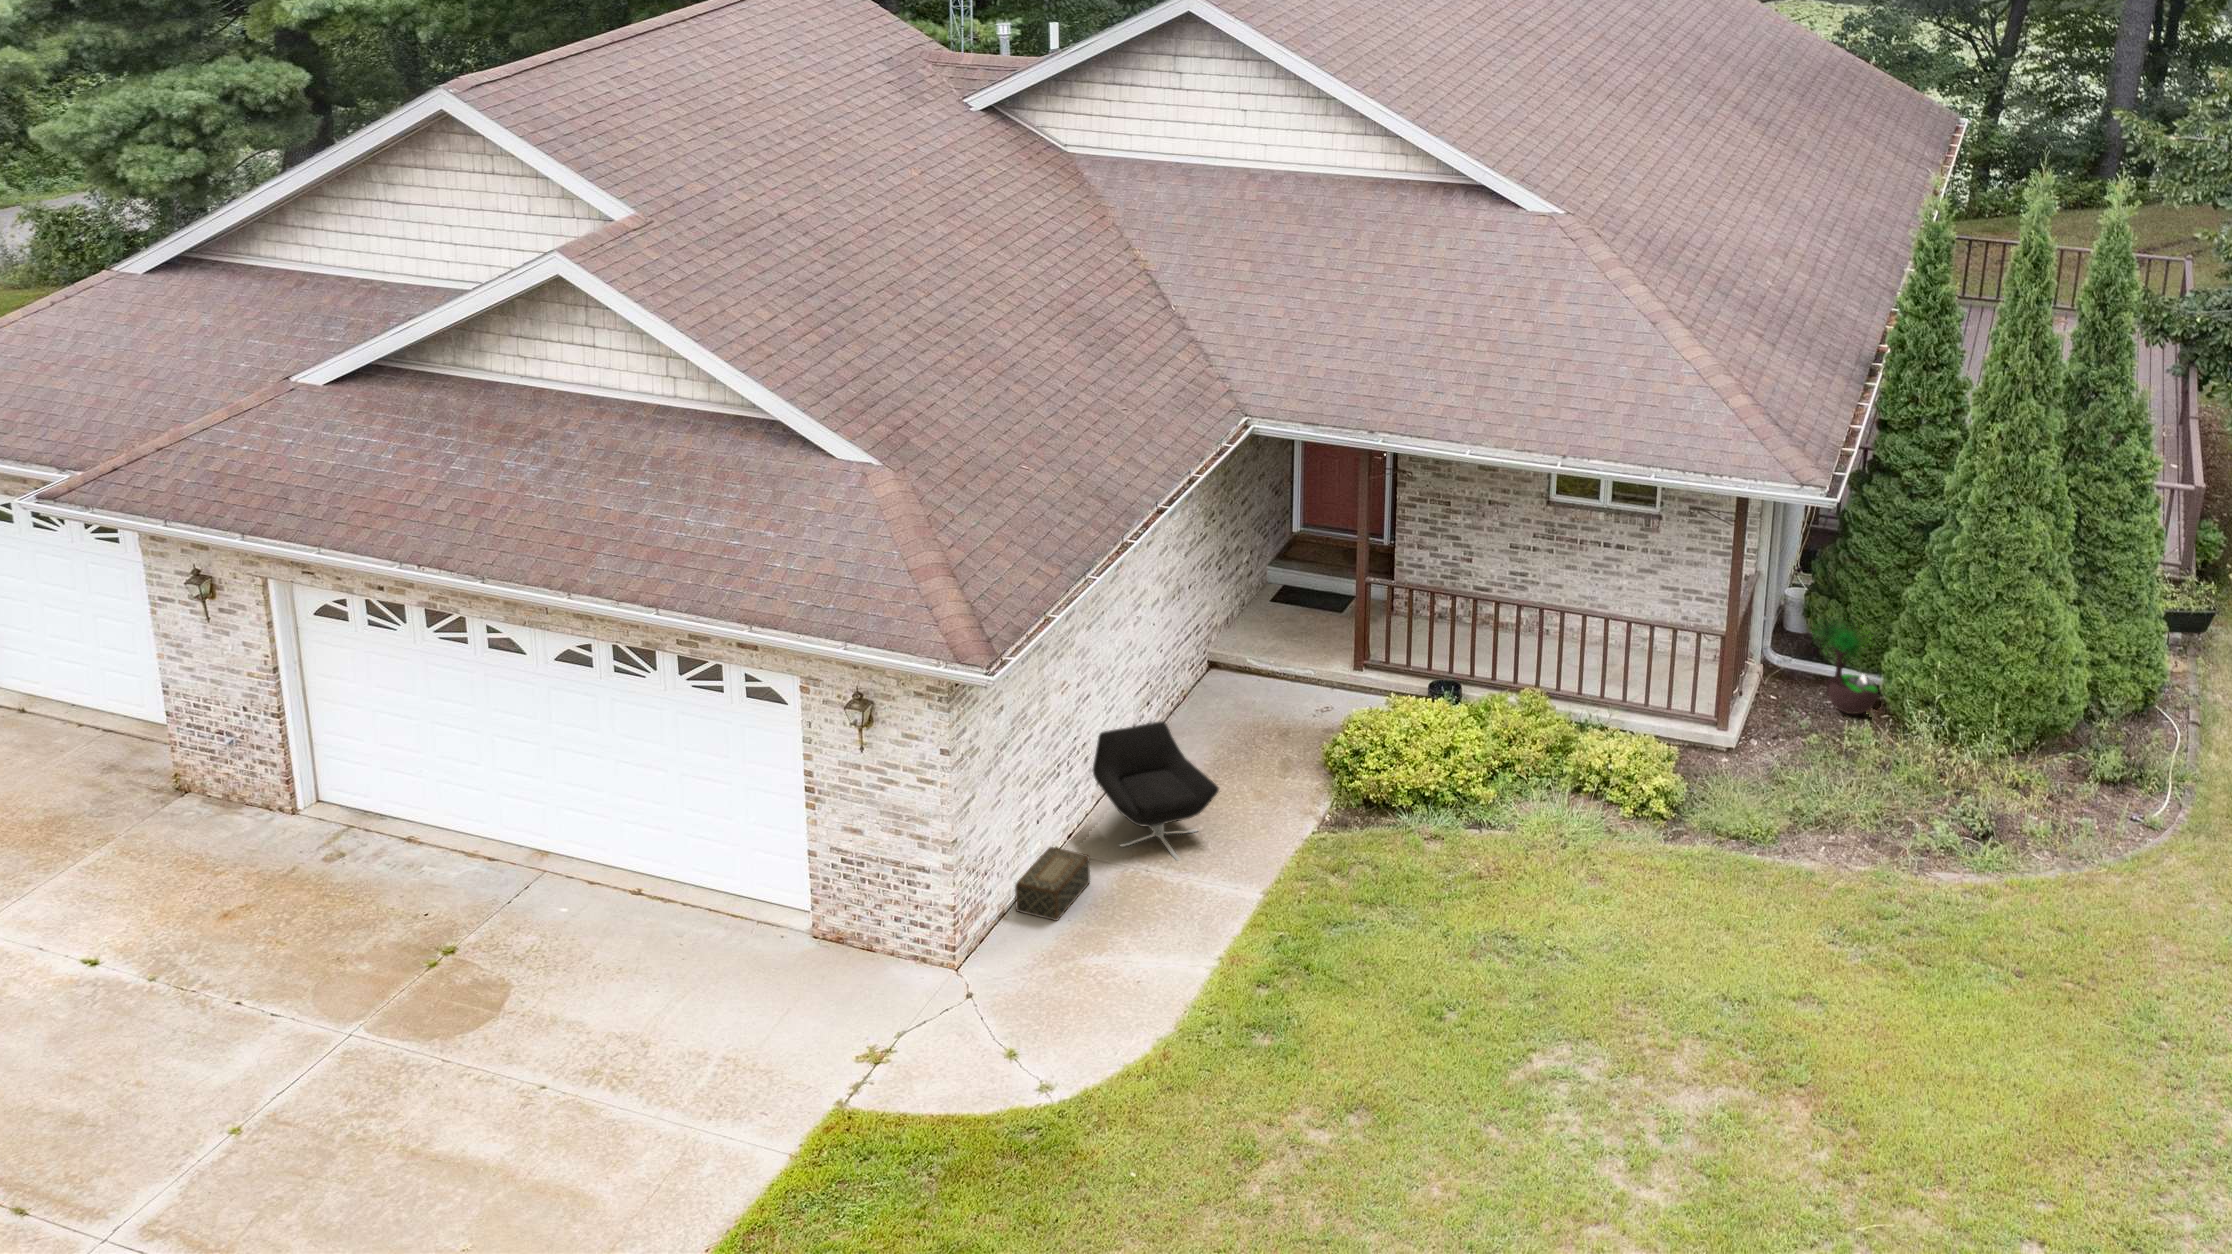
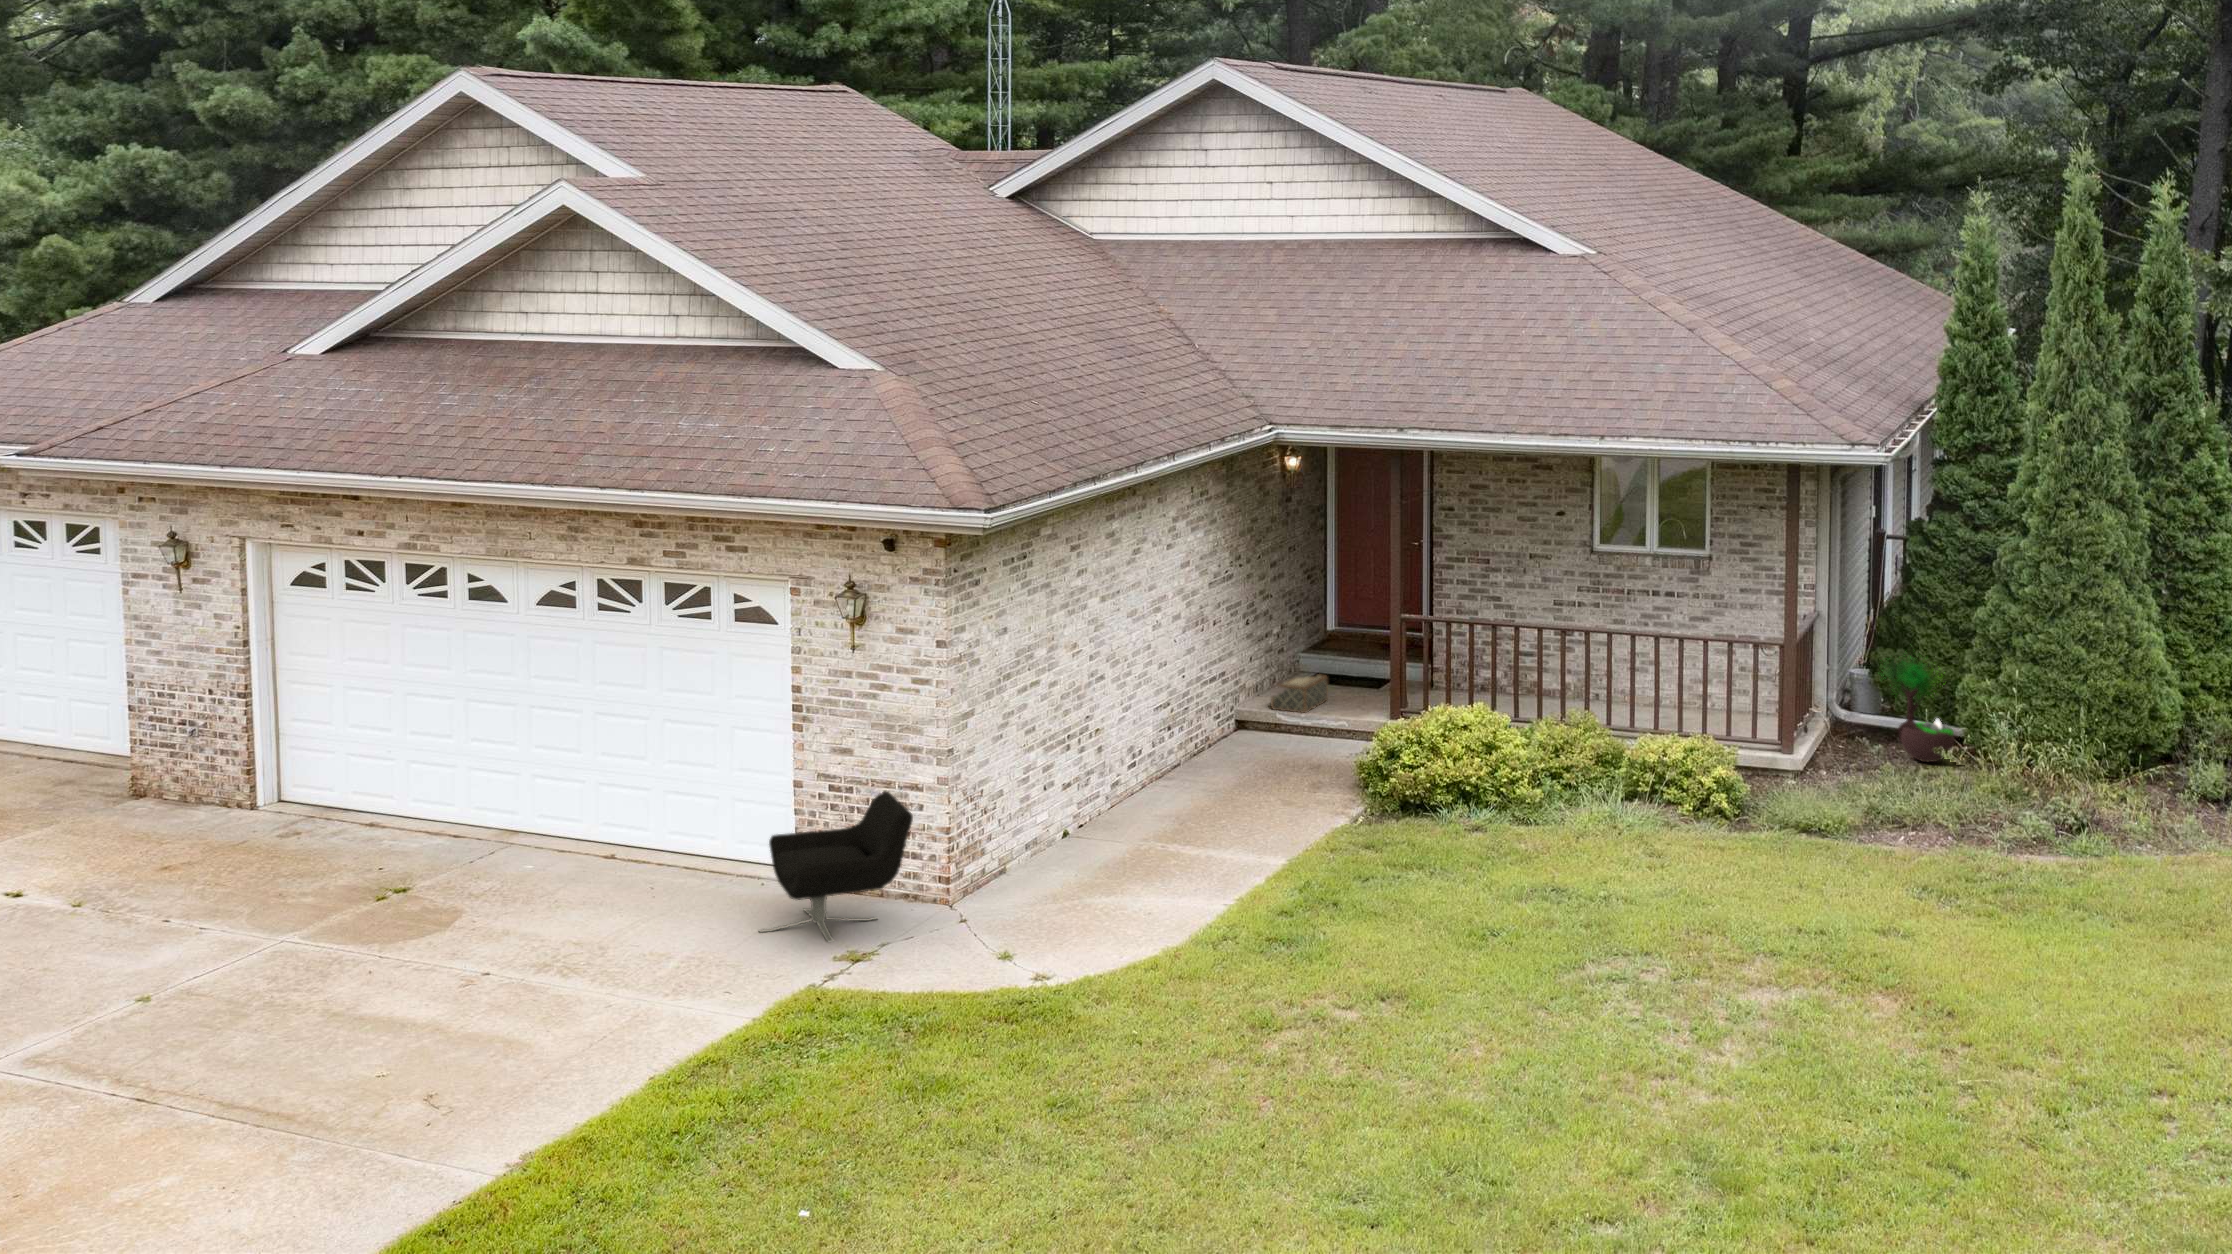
lounge chair: present [1093,721,1219,861] -> present [759,792,913,942]
woven basket: present [1015,847,1090,921] -> present [1271,674,1328,713]

